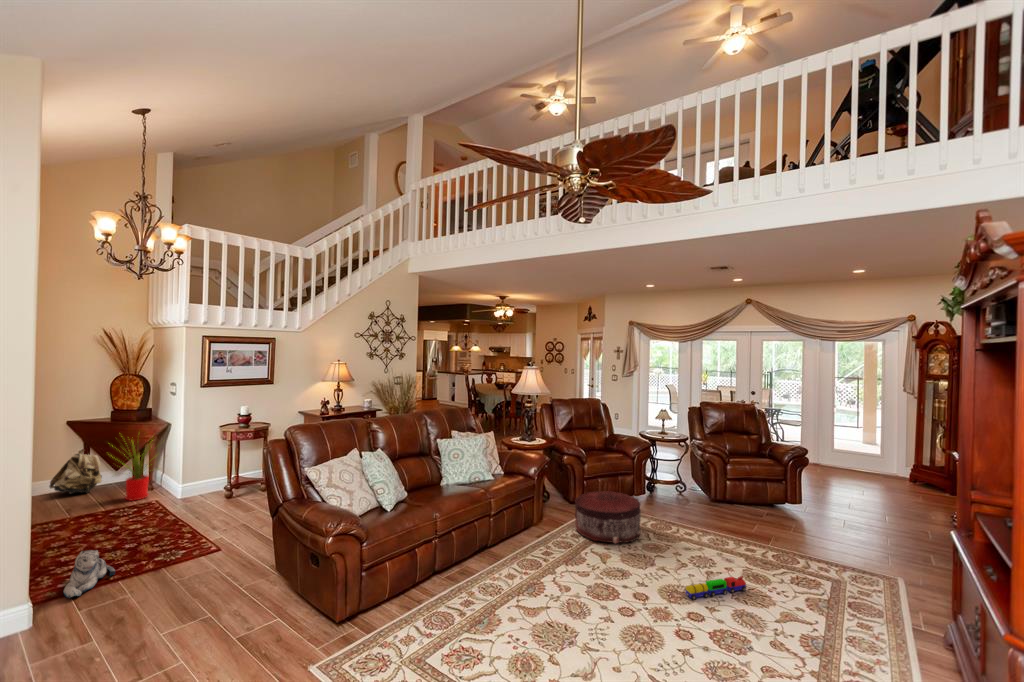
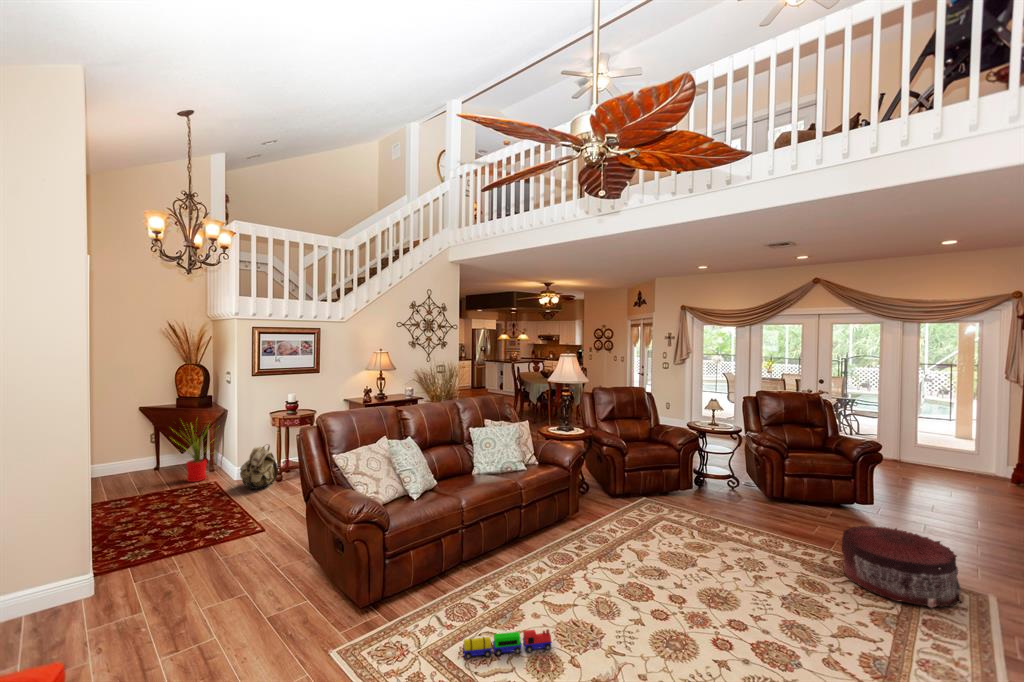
backpack: present [49,451,102,494] -> present [240,445,278,489]
pouf: present [575,491,641,543] -> present [842,526,961,608]
plush toy: present [63,550,115,598] -> none [125,527,170,571]
toy train: present [686,576,746,600] -> present [462,629,552,659]

